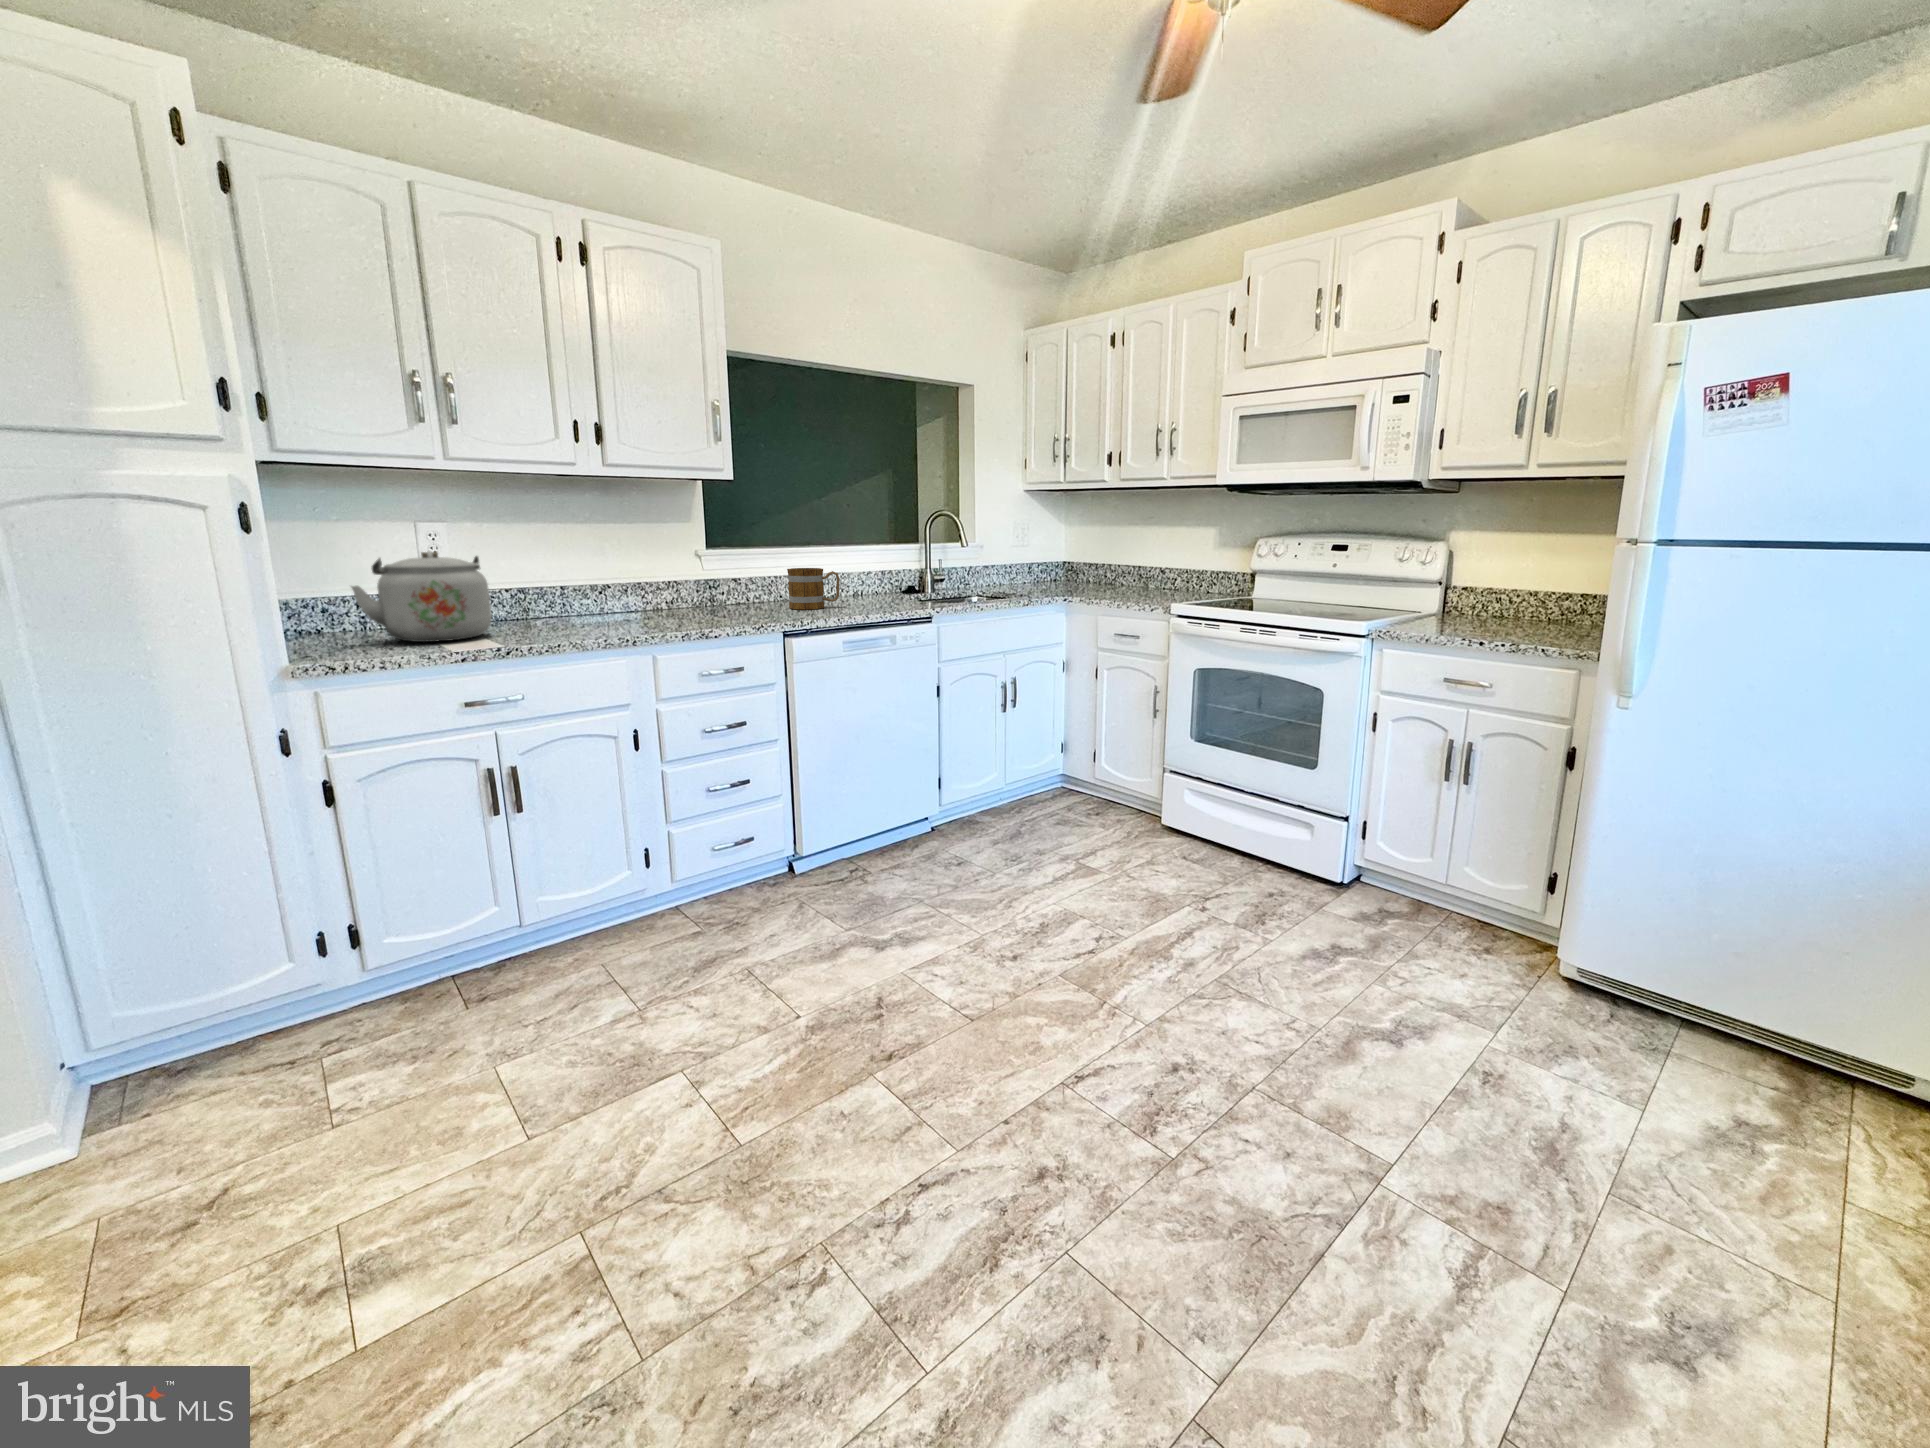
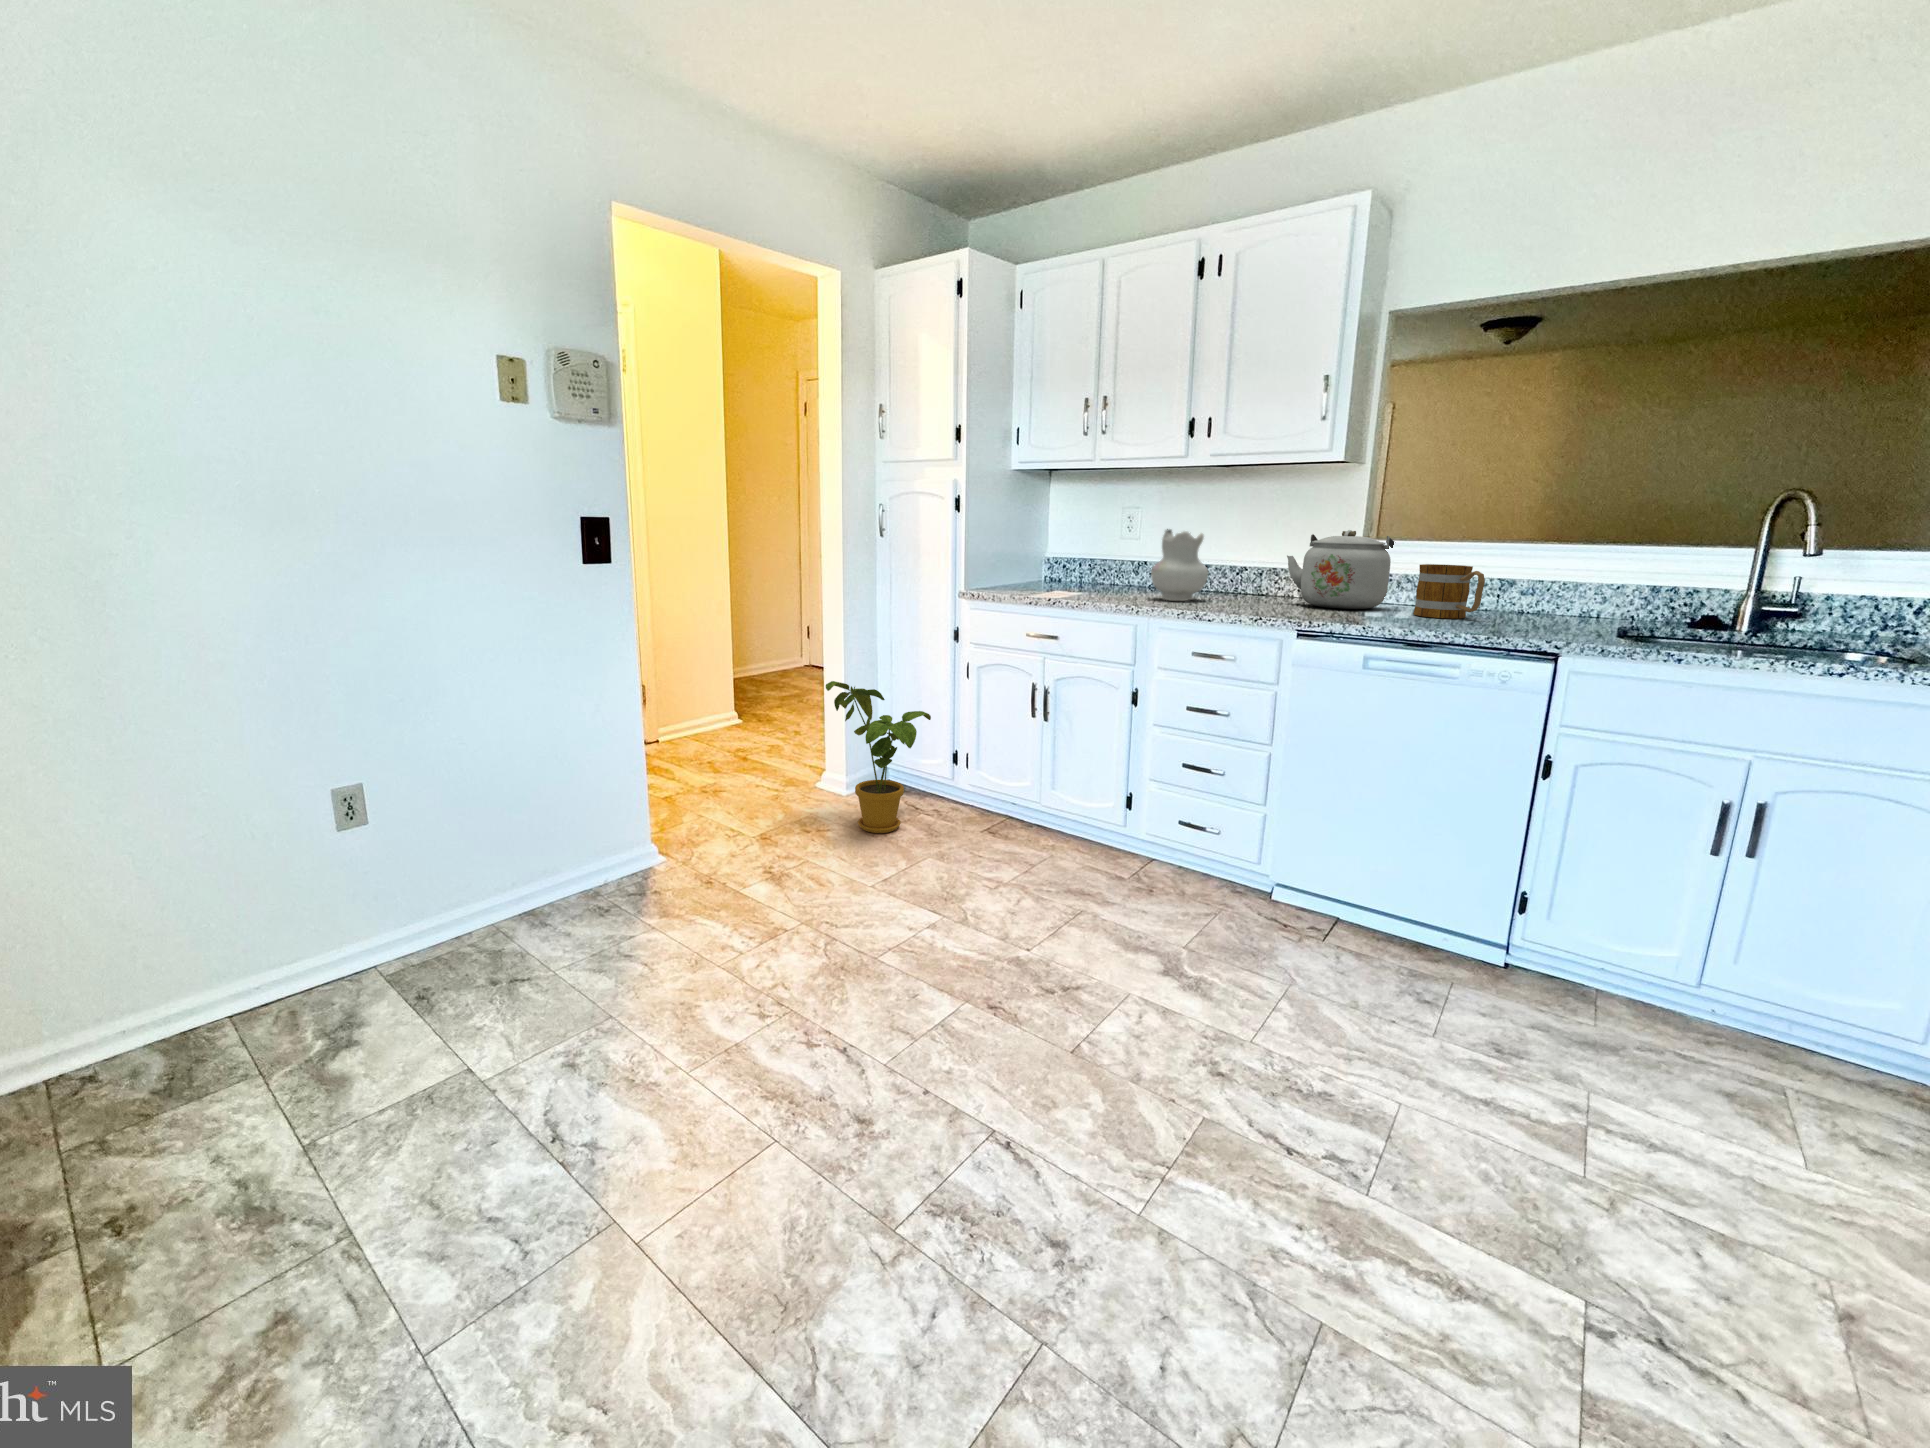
ceramic pitcher: none [539,549,618,630] -> present [1151,529,1208,601]
kettle: present [351,551,492,642] -> present [1287,530,1394,609]
house plant: none [88,882,352,1139] -> present [826,681,931,833]

